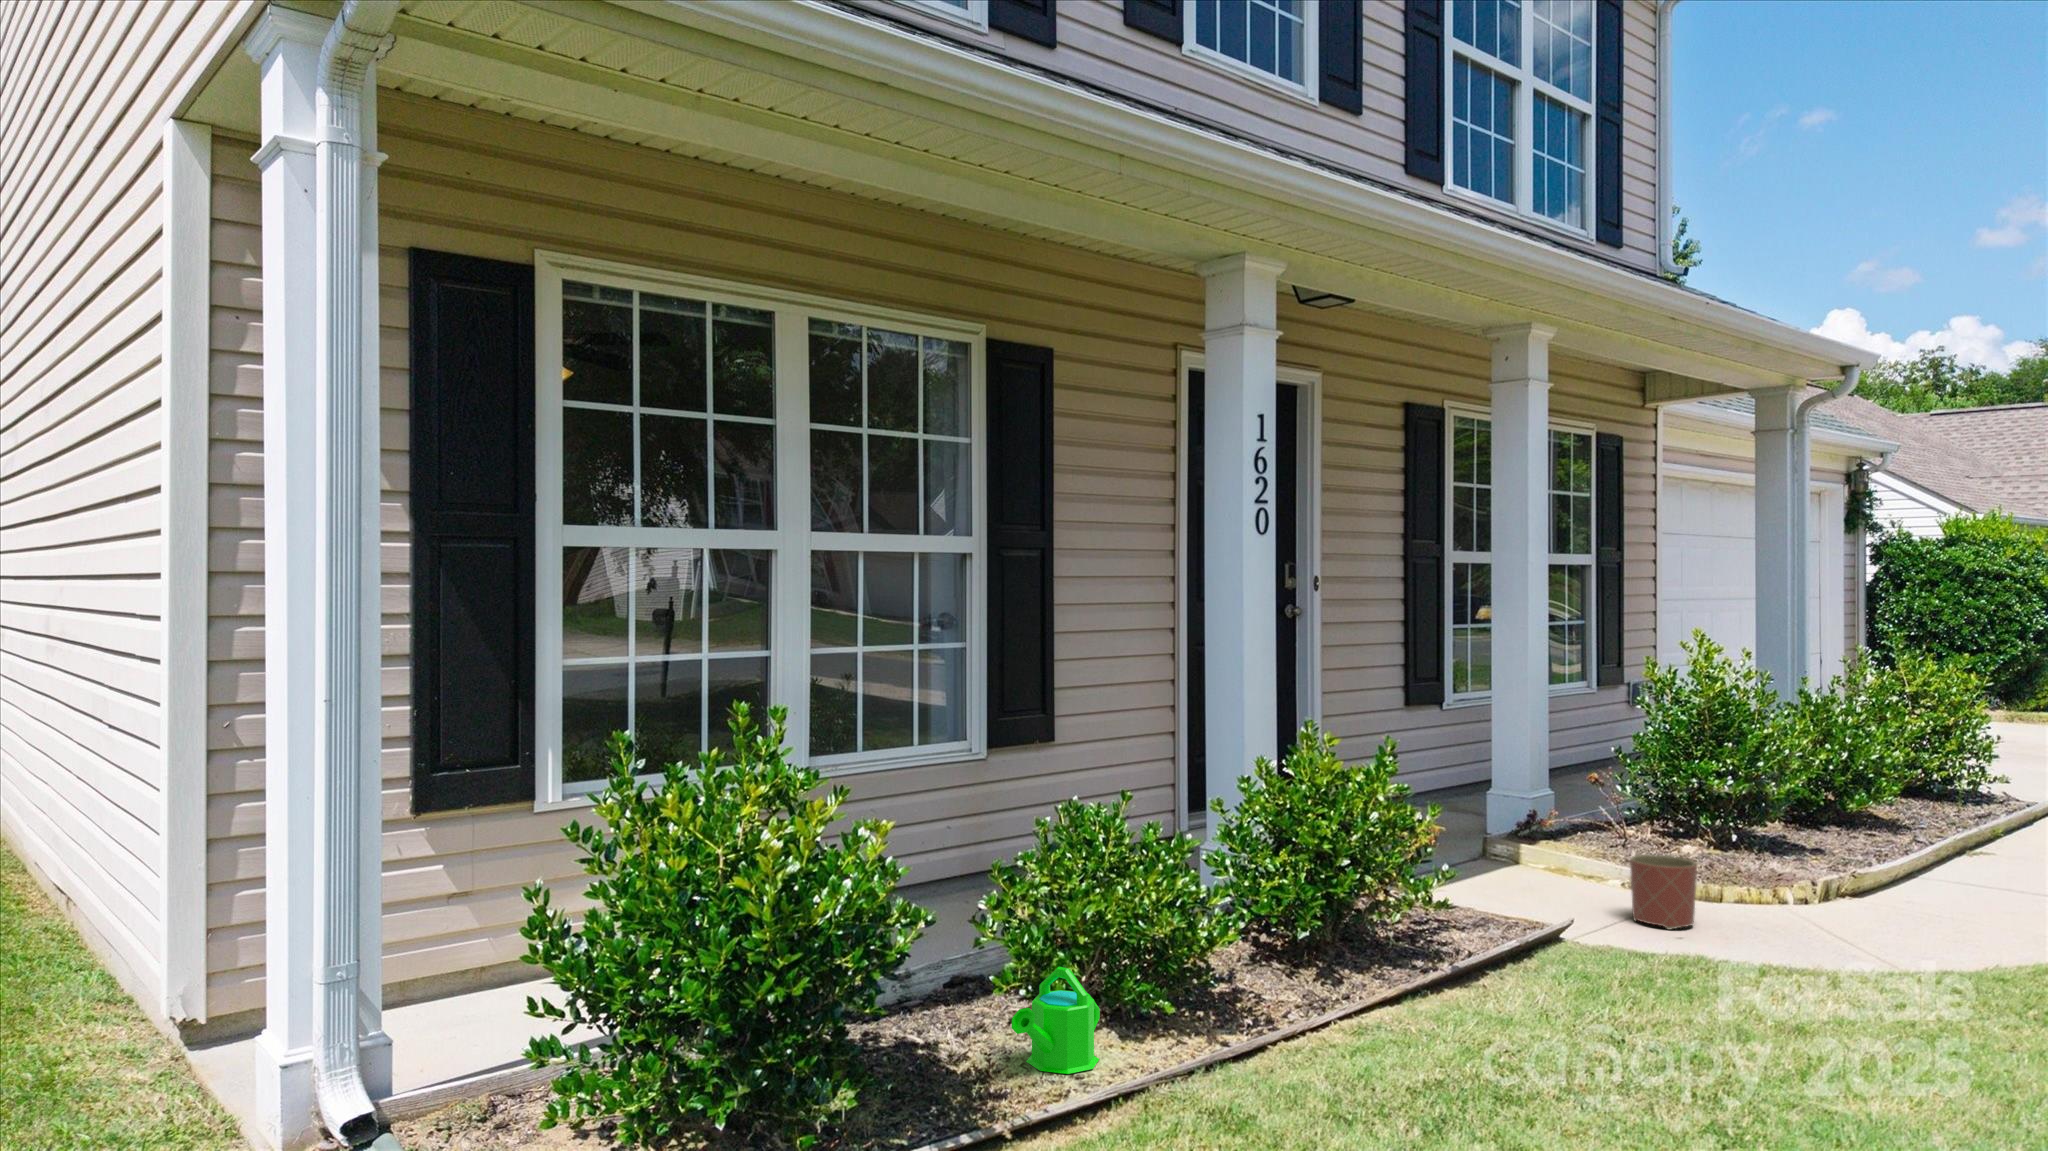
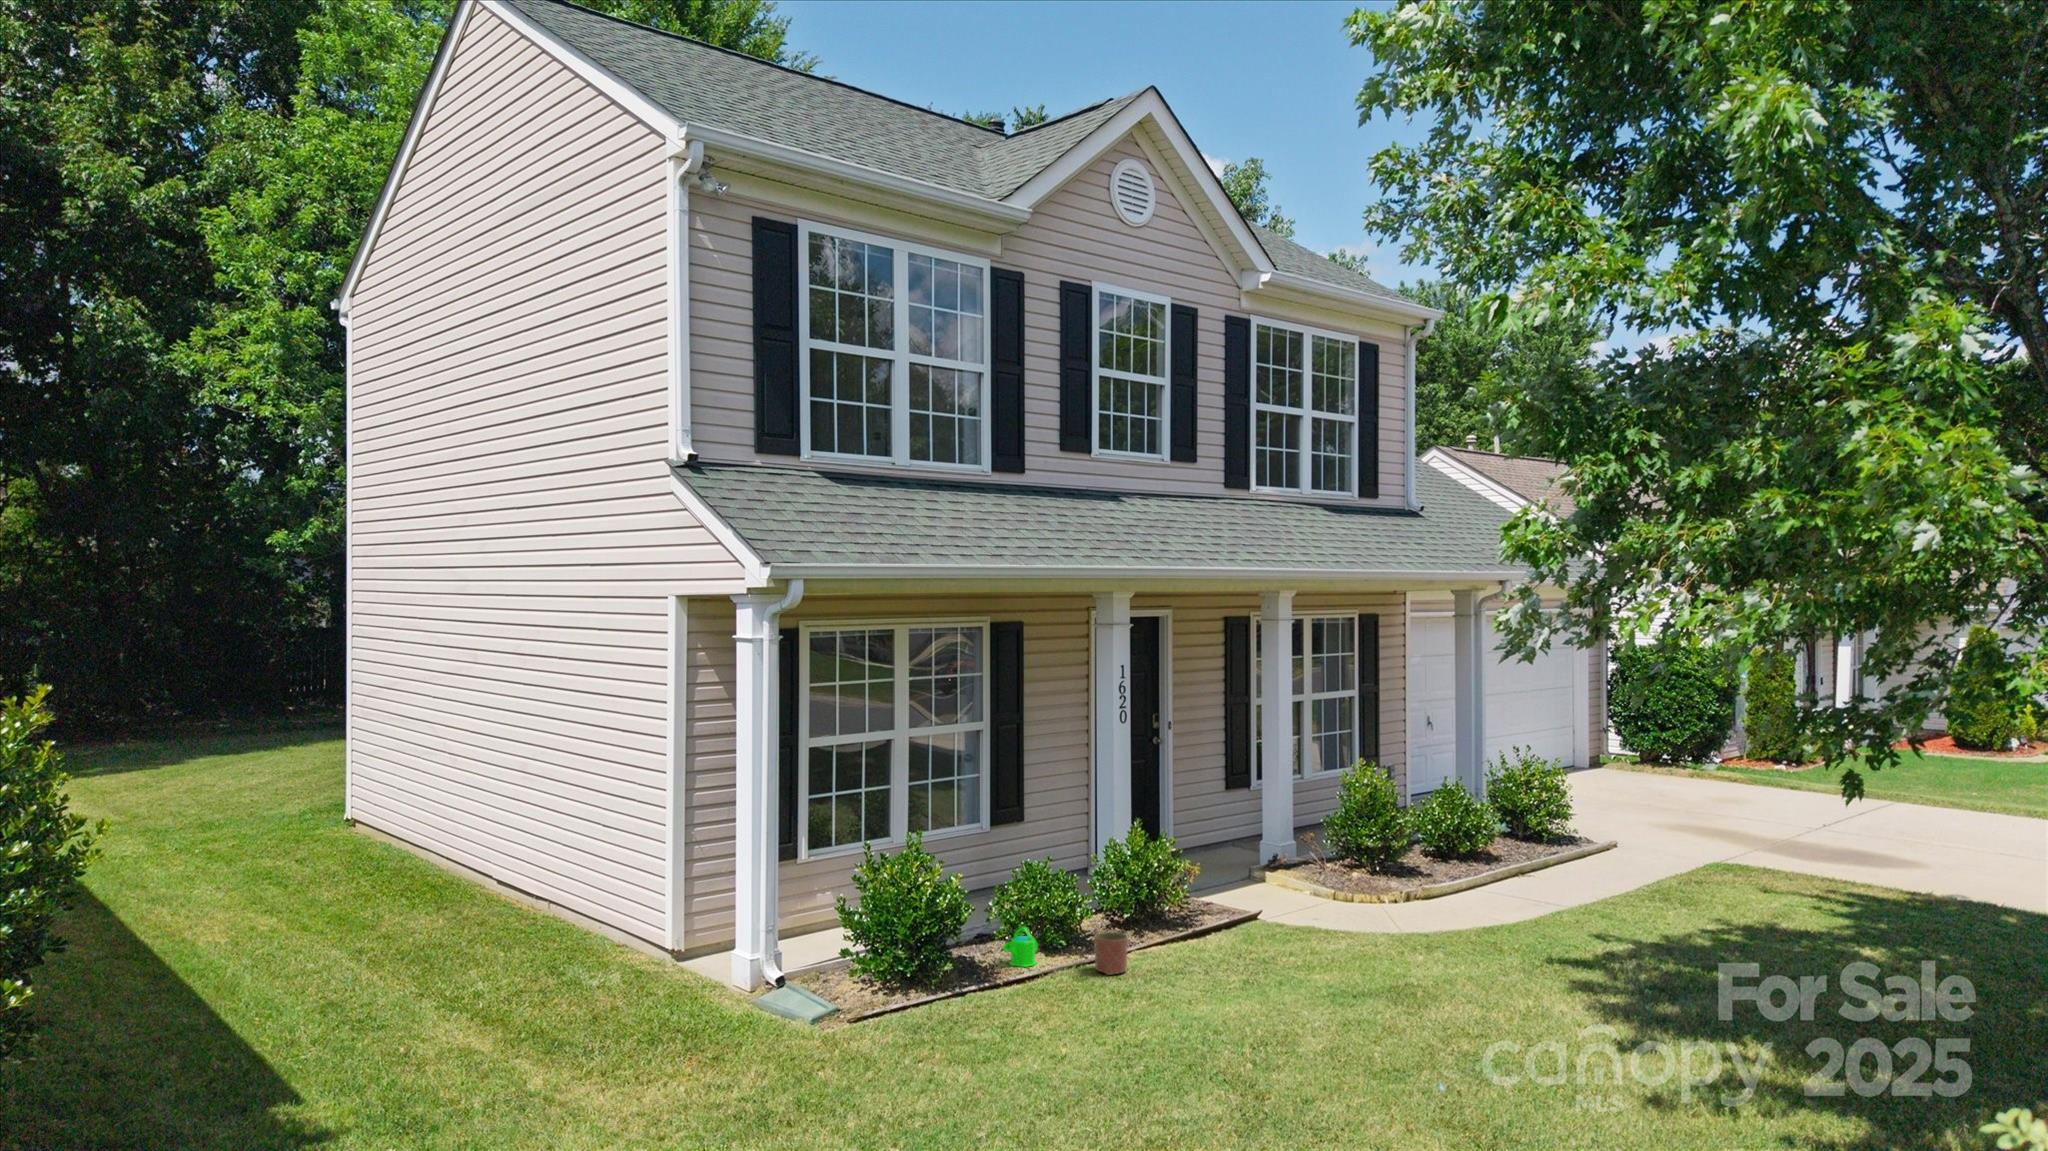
planter: present [1630,855,1697,929] -> present [1094,931,1128,975]

